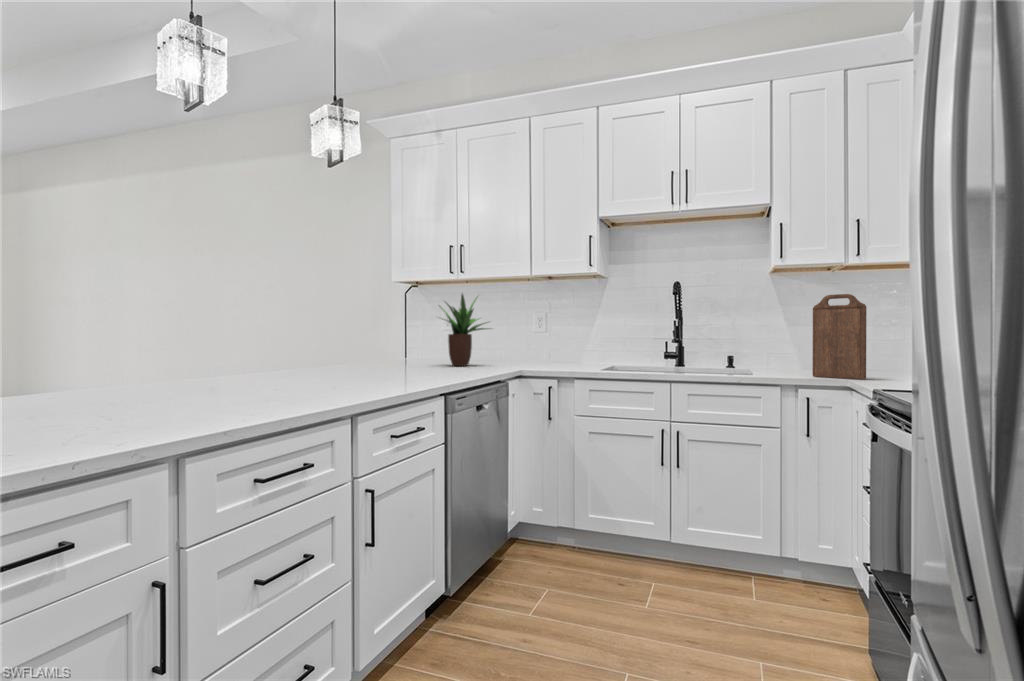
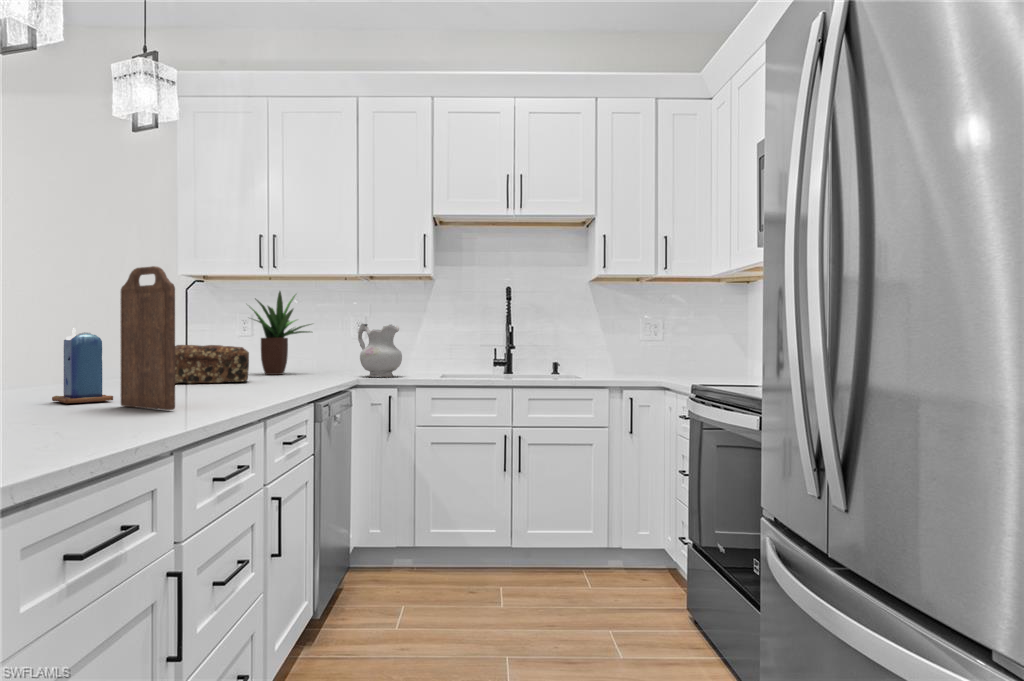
cutting board: present [813,294,866,379] -> present [120,266,175,410]
ceramic pitcher: none [527,321,566,370] -> present [358,324,402,377]
candle: none [261,329,300,389] -> present [52,328,113,403]
bread loaf: none [365,341,430,374] -> present [175,345,249,384]

